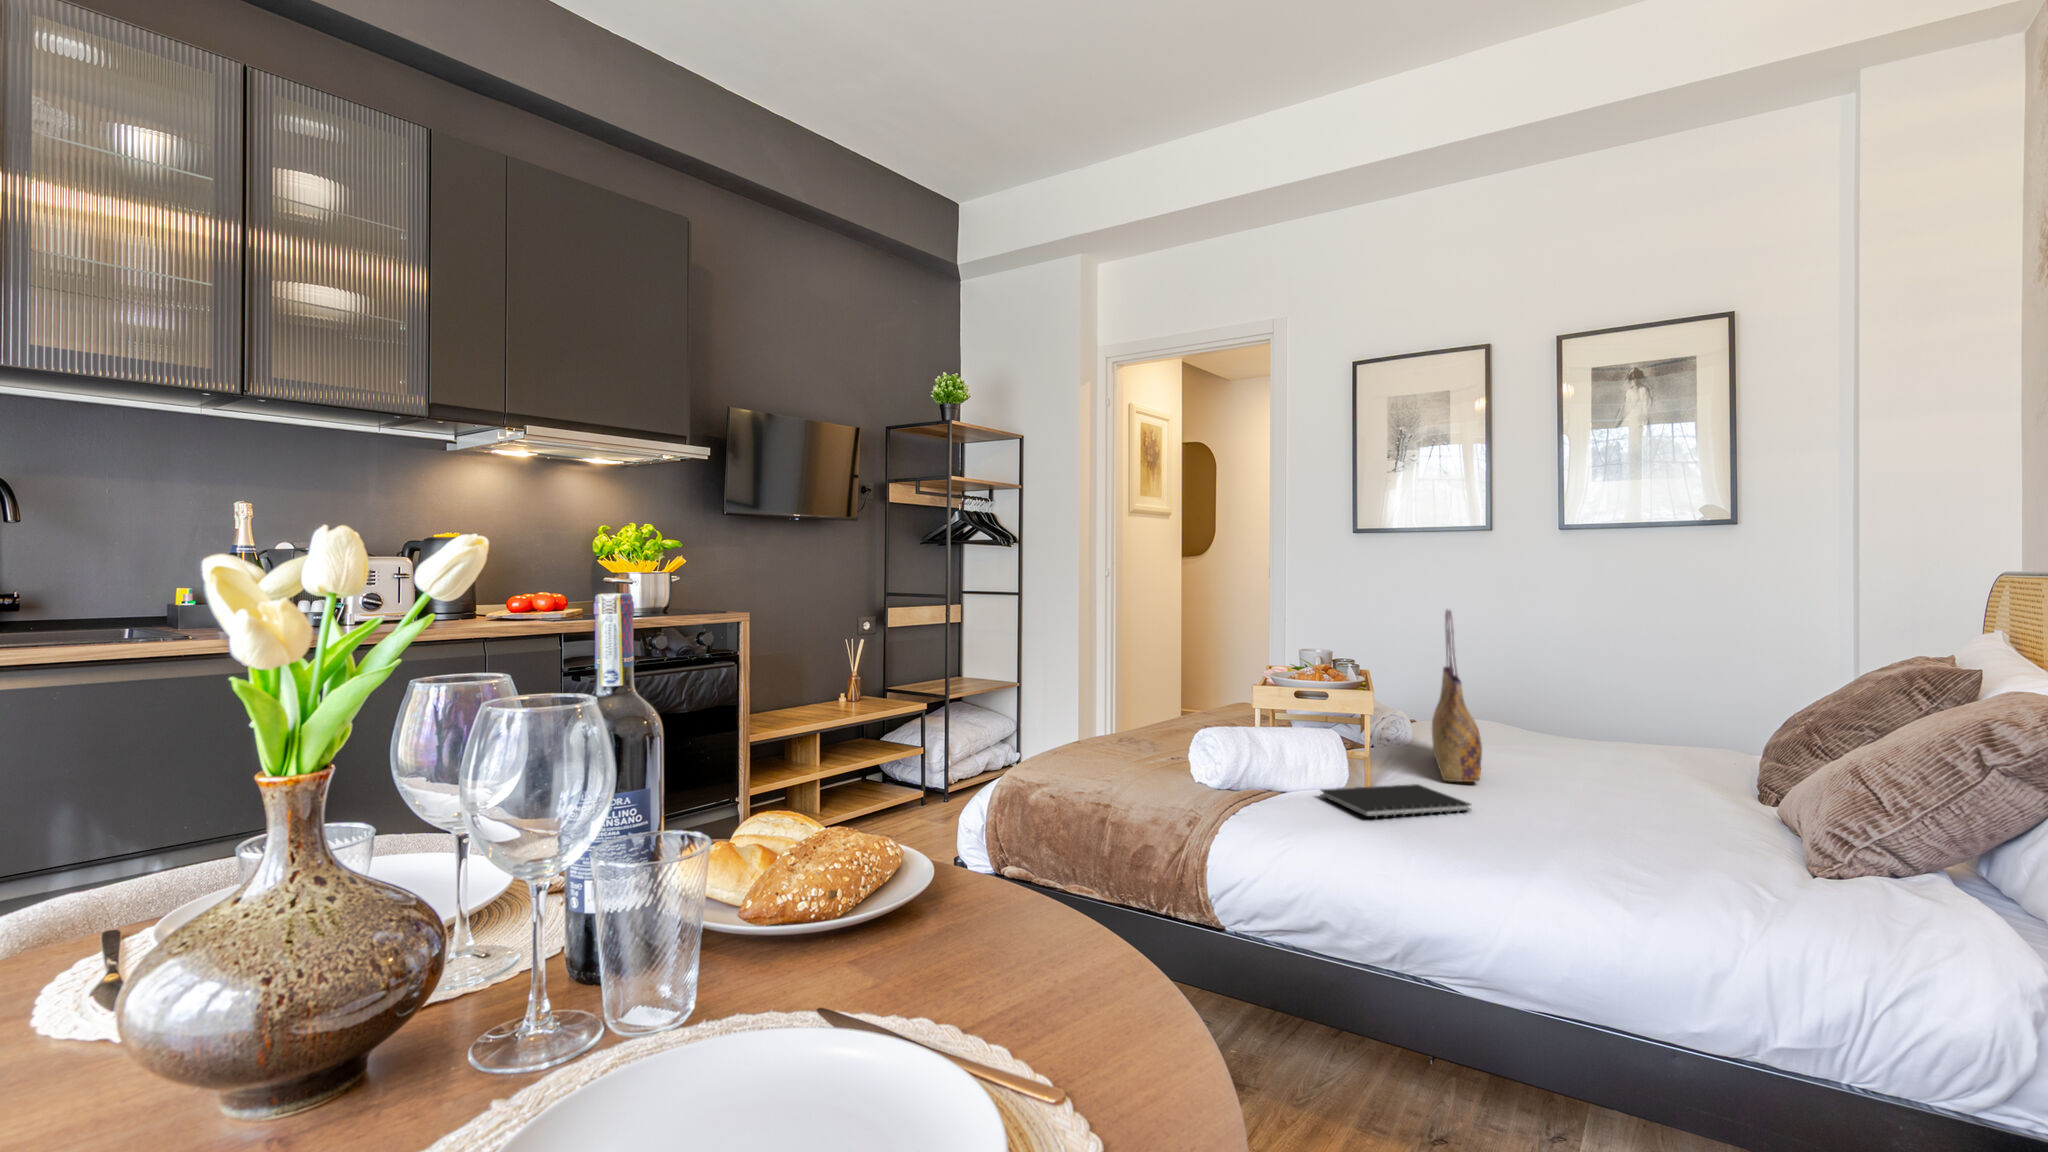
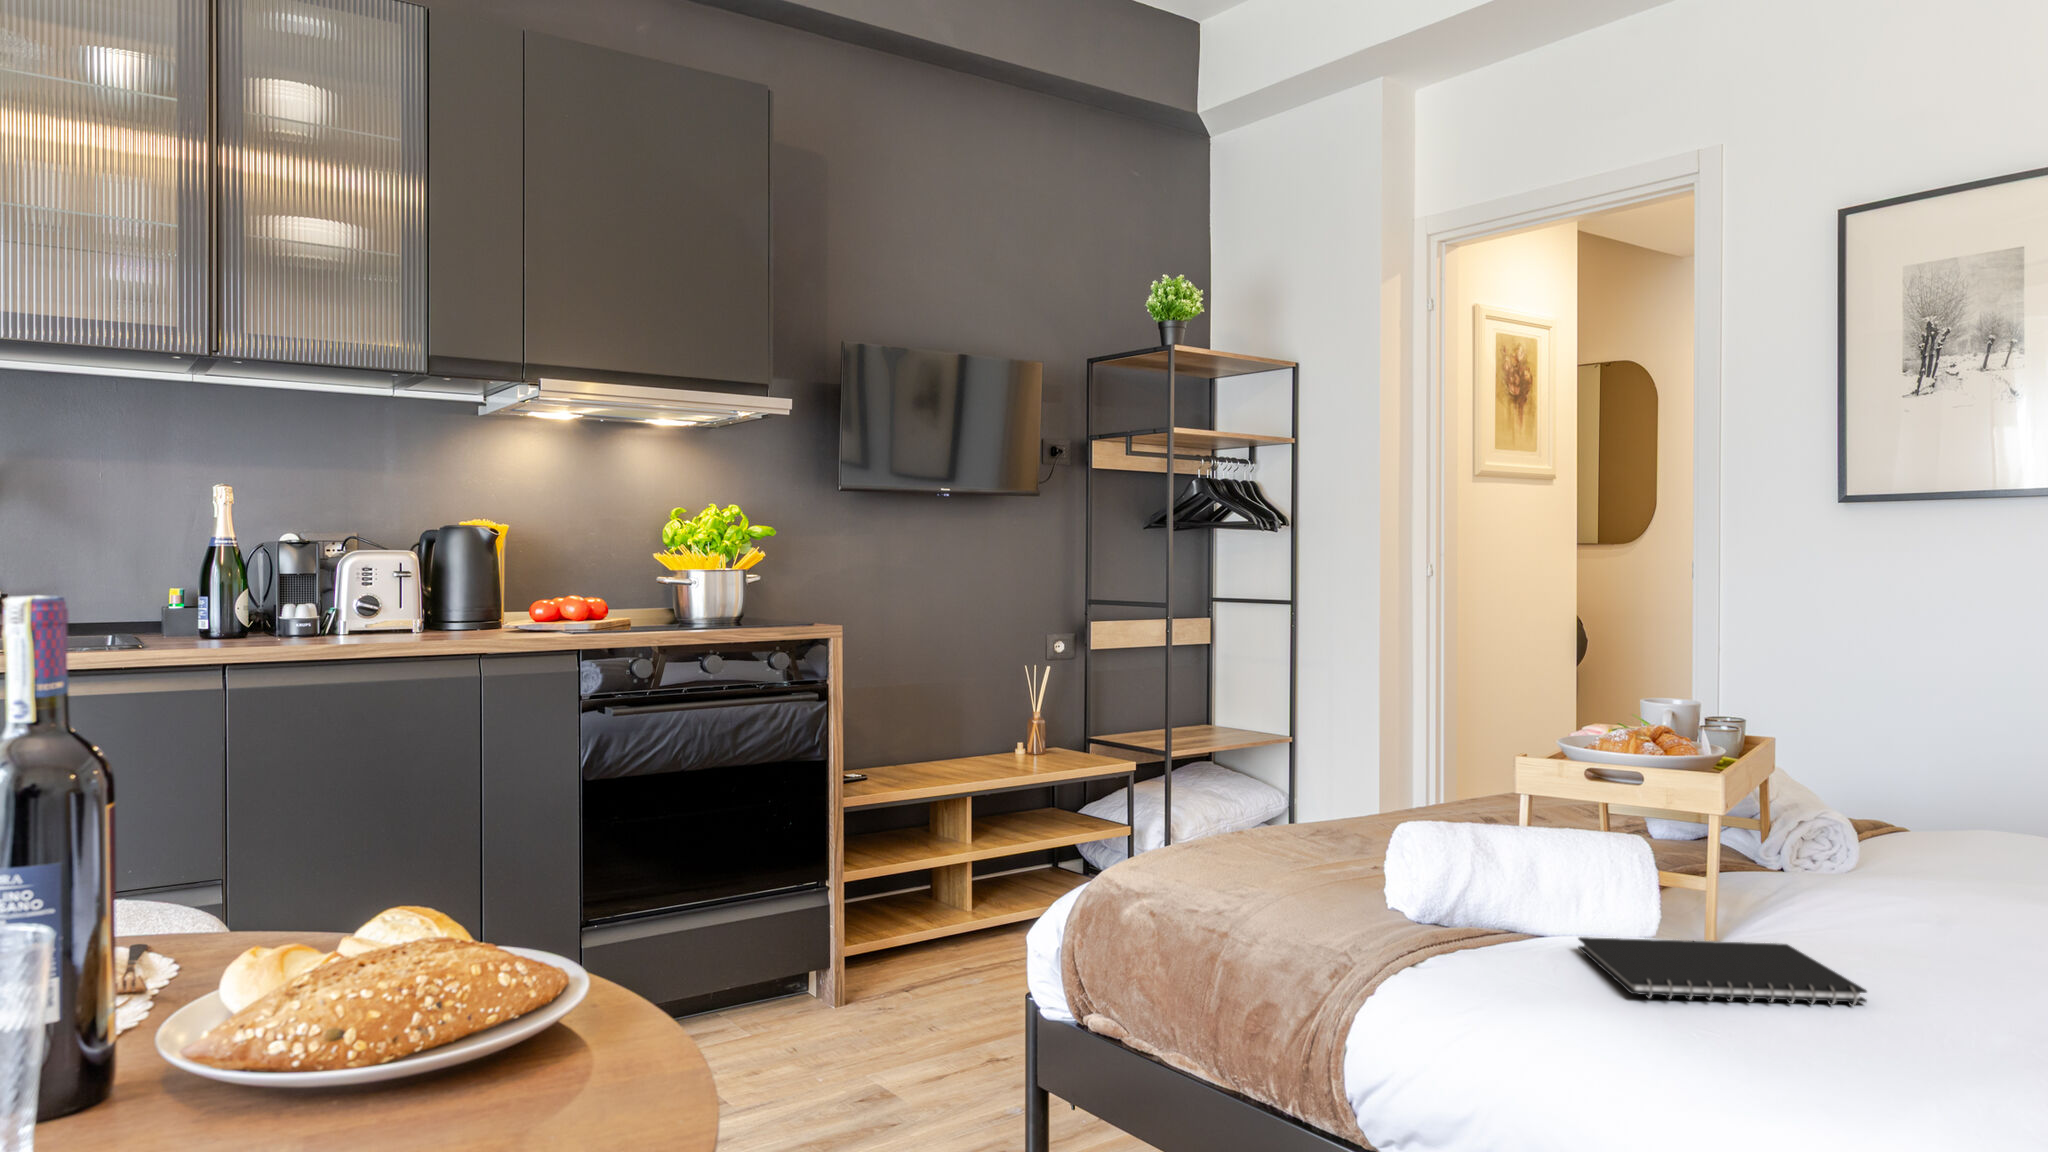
tote bag: present [1432,610,1482,782] -> none [1842,622,1945,950]

